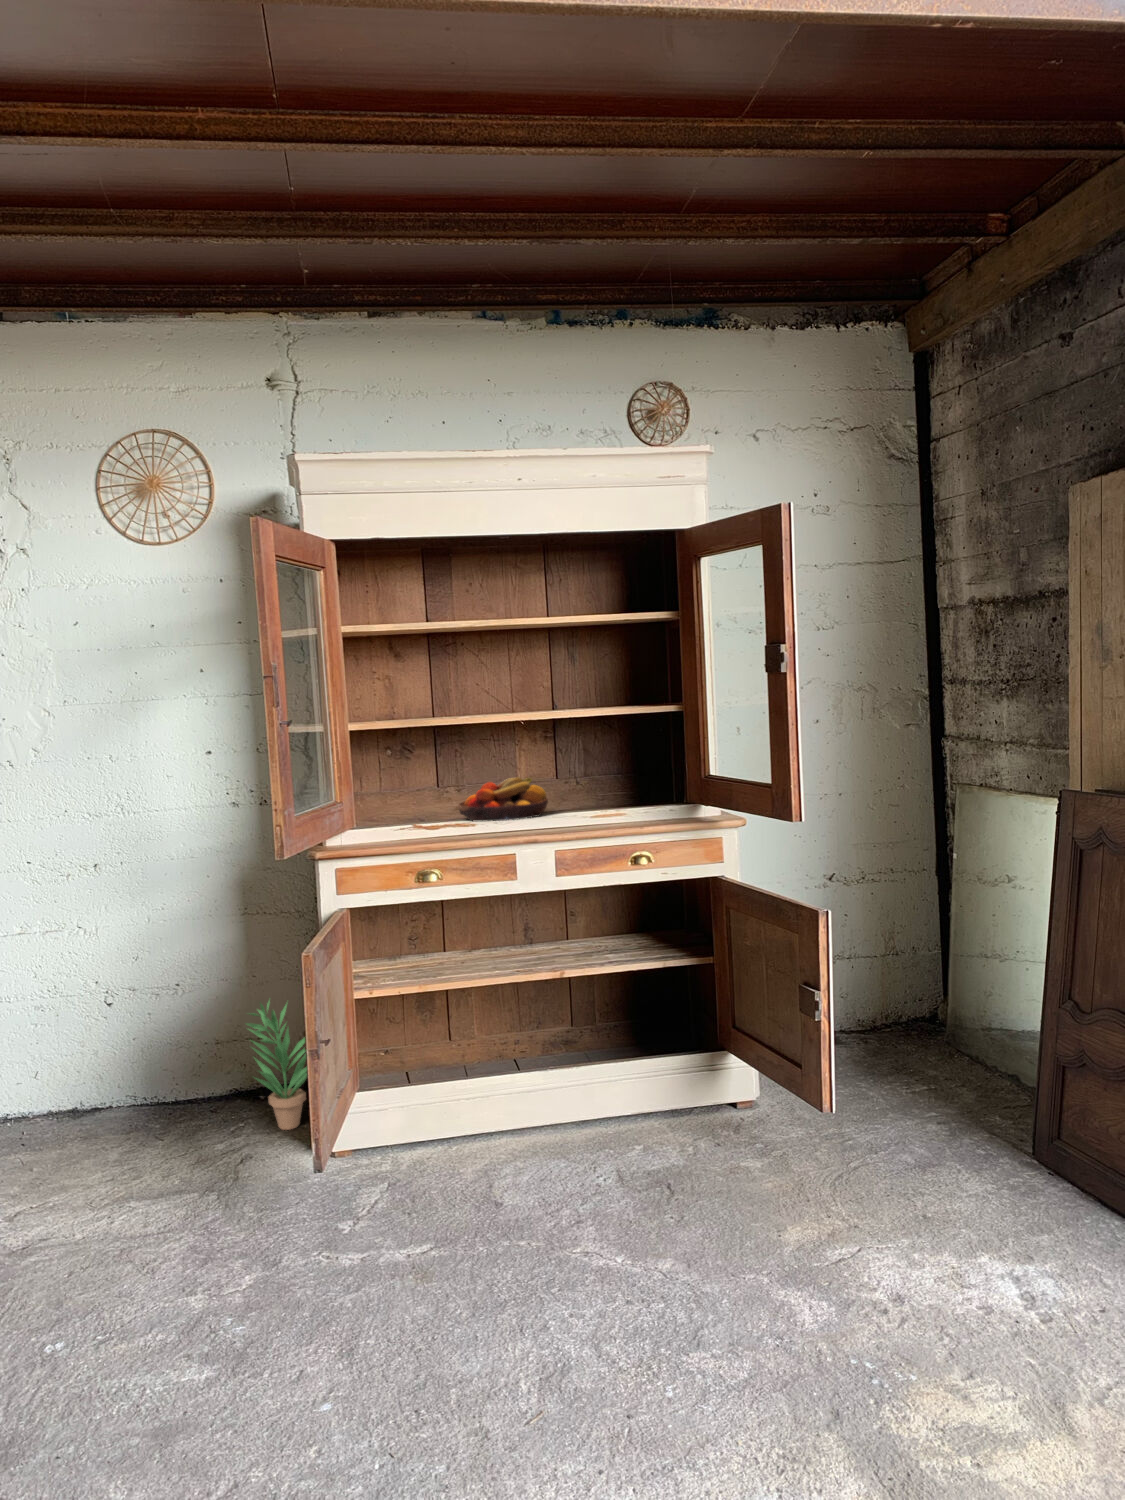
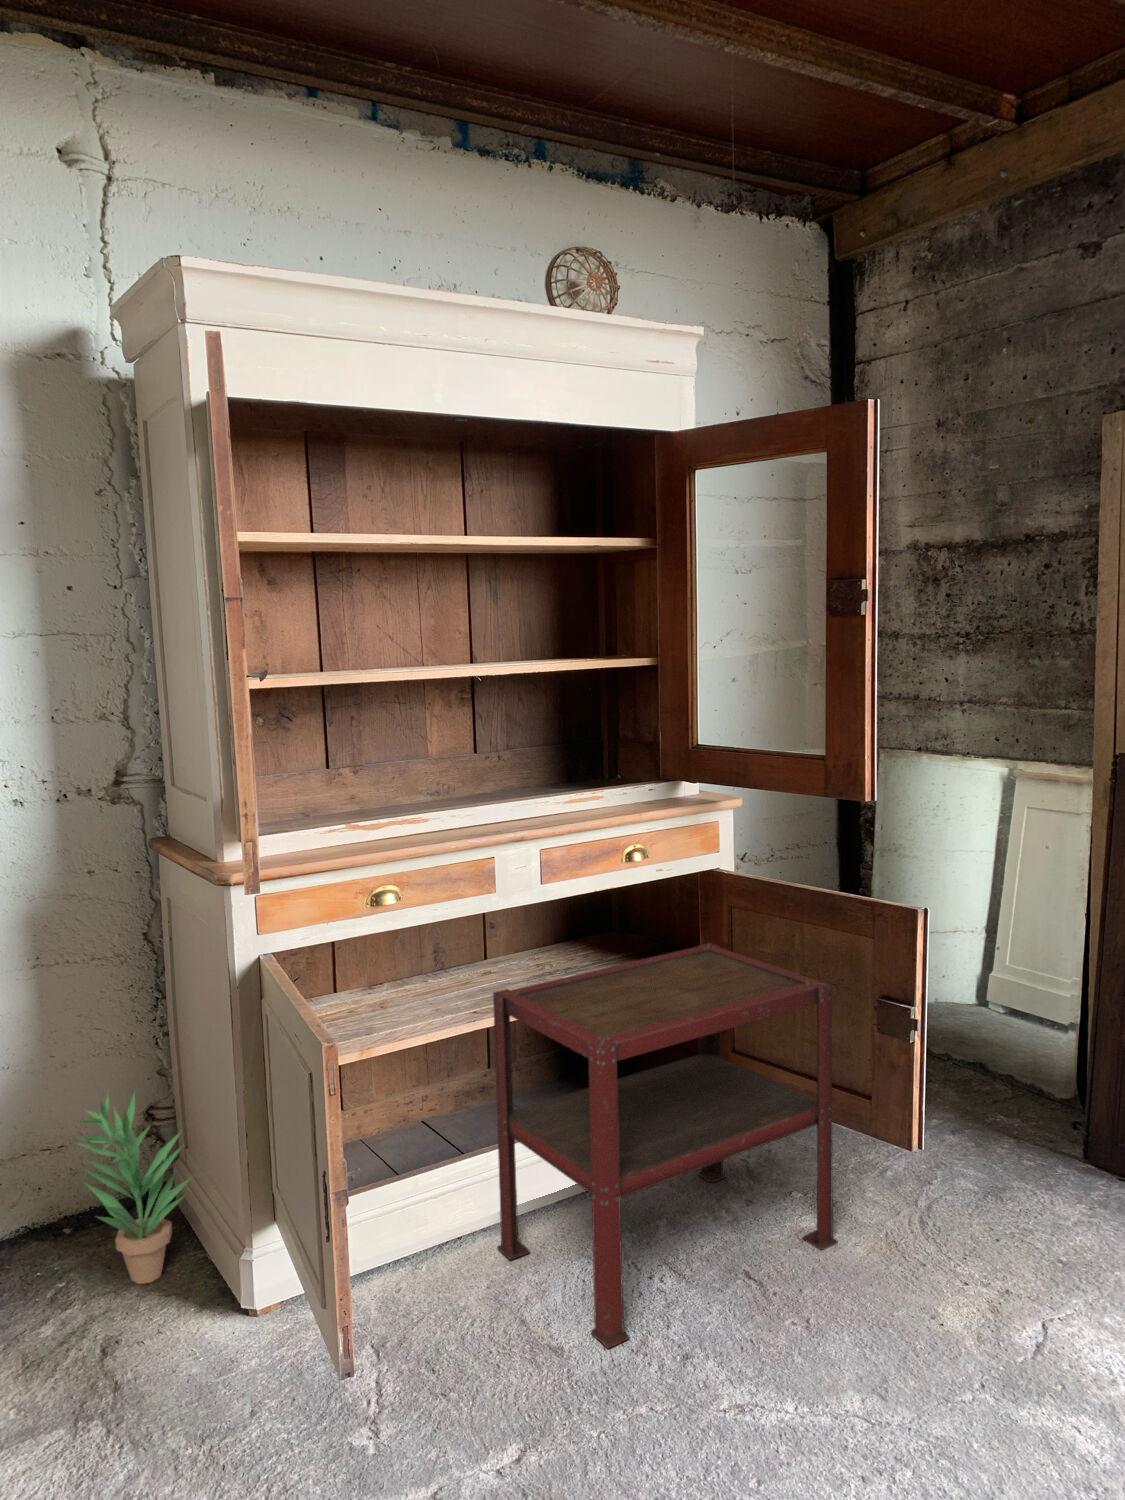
fruit bowl: present [458,778,548,821] -> none [372,752,496,814]
side table: none [504,934,757,1205] -> present [493,943,837,1349]

